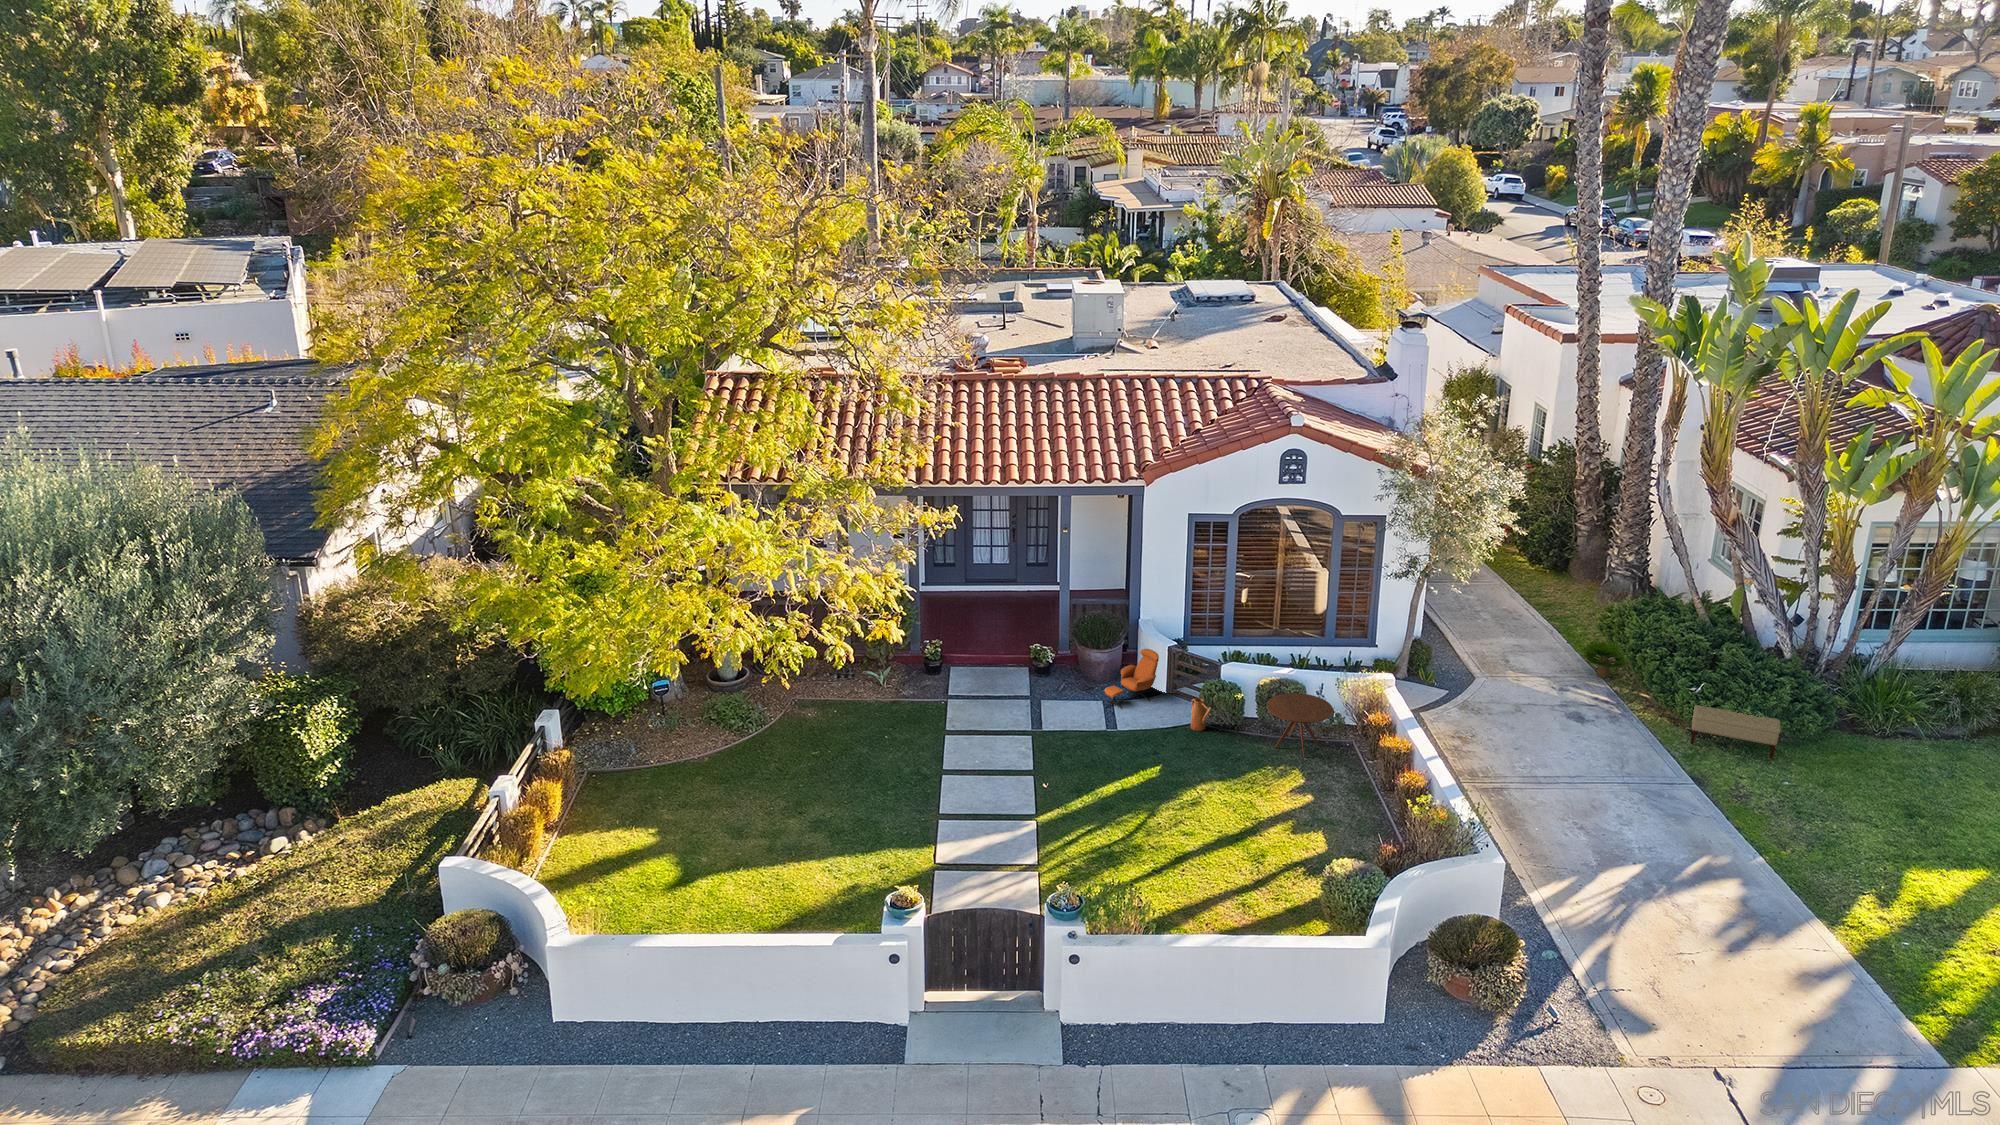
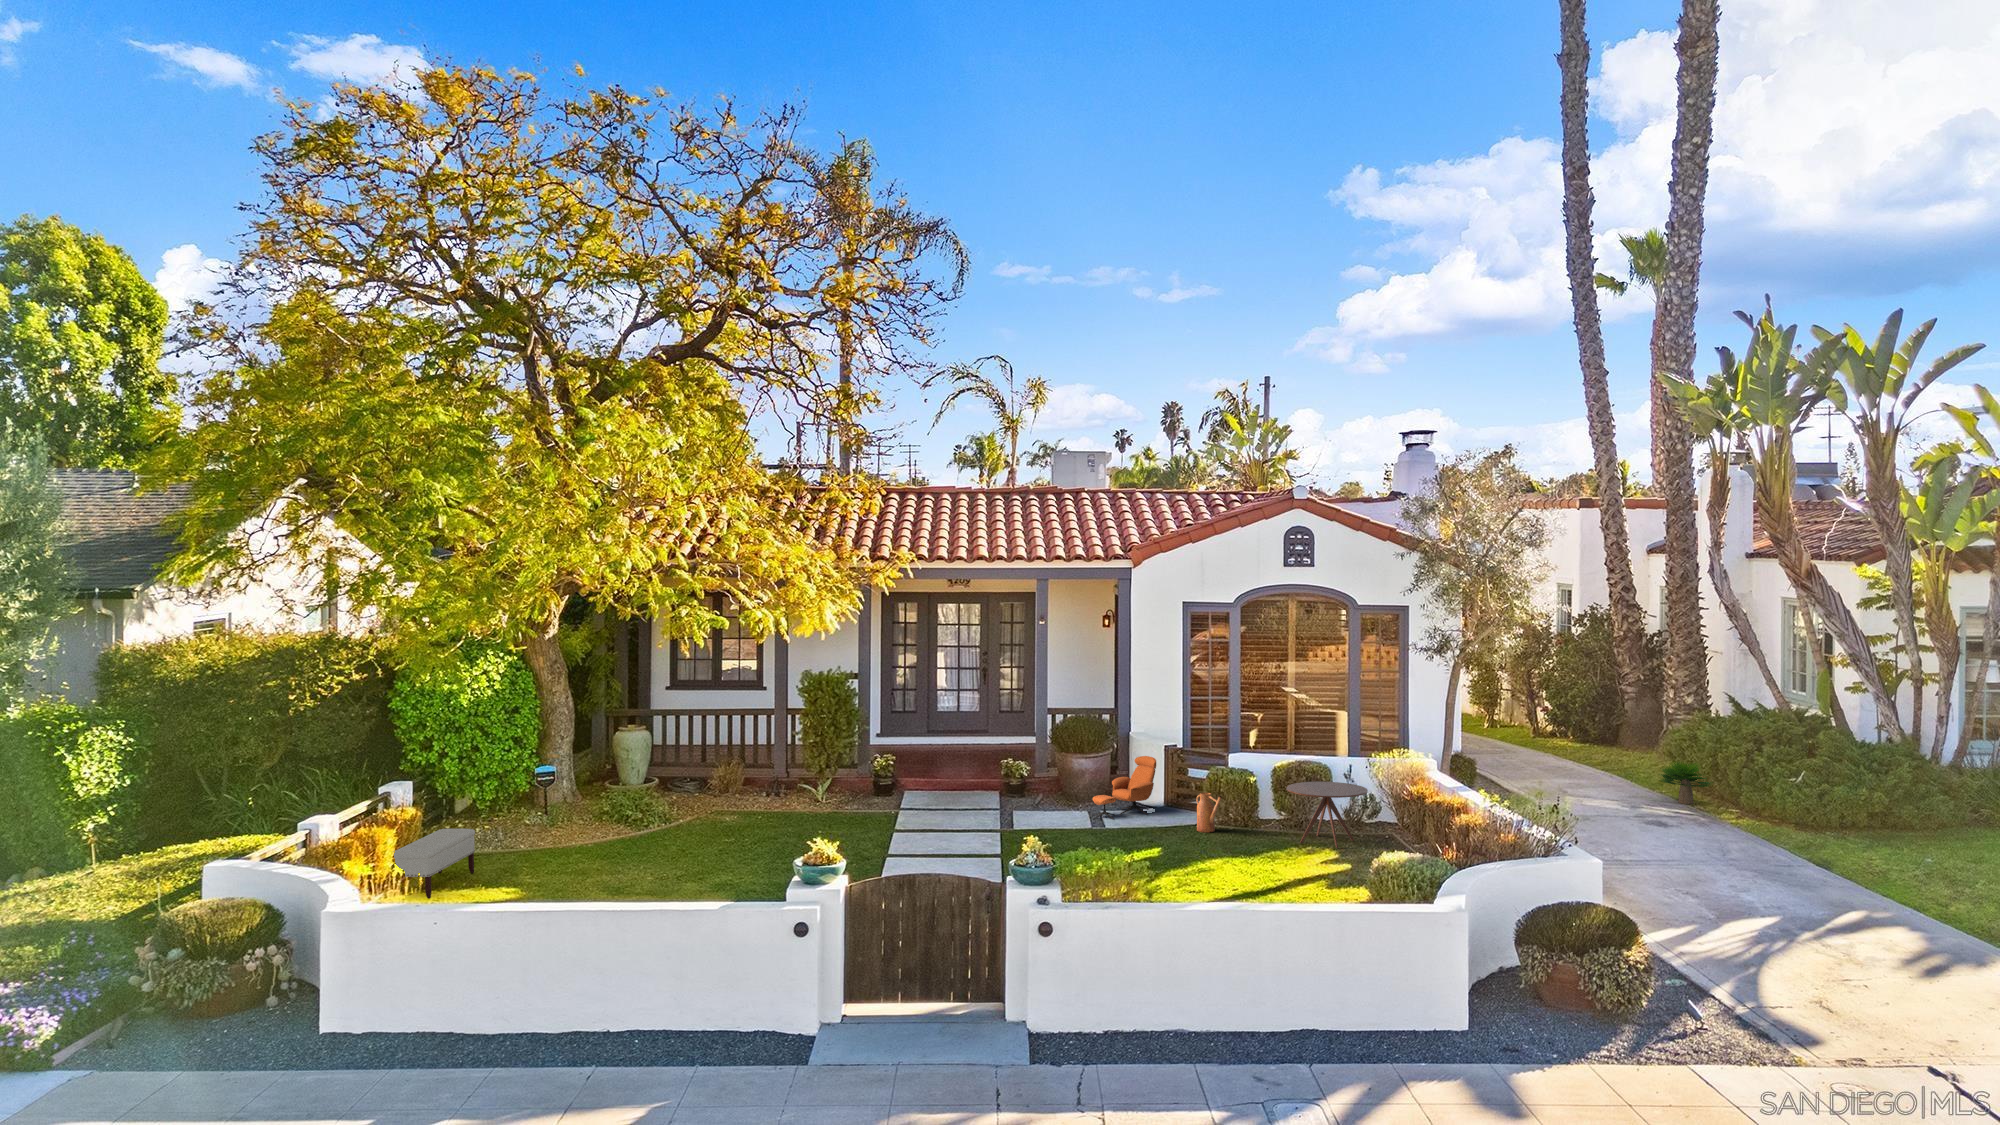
bench: present [1691,705,1780,759] -> present [394,829,475,899]

